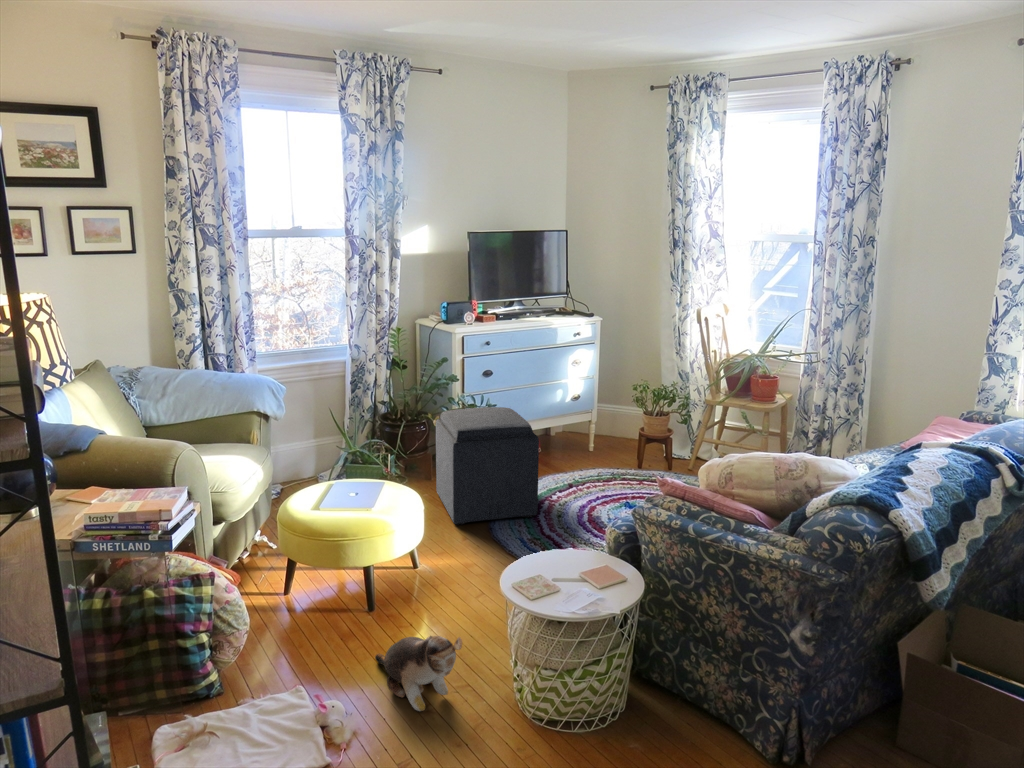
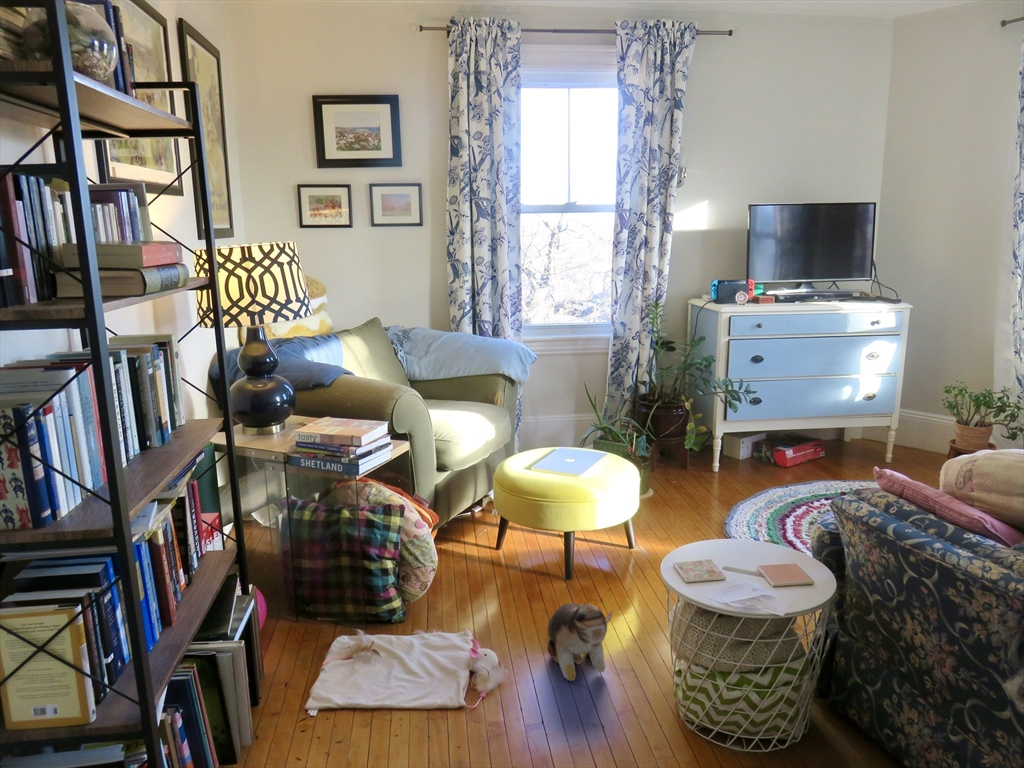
ottoman: present [436,407,539,525] -> none [686,394,797,521]

